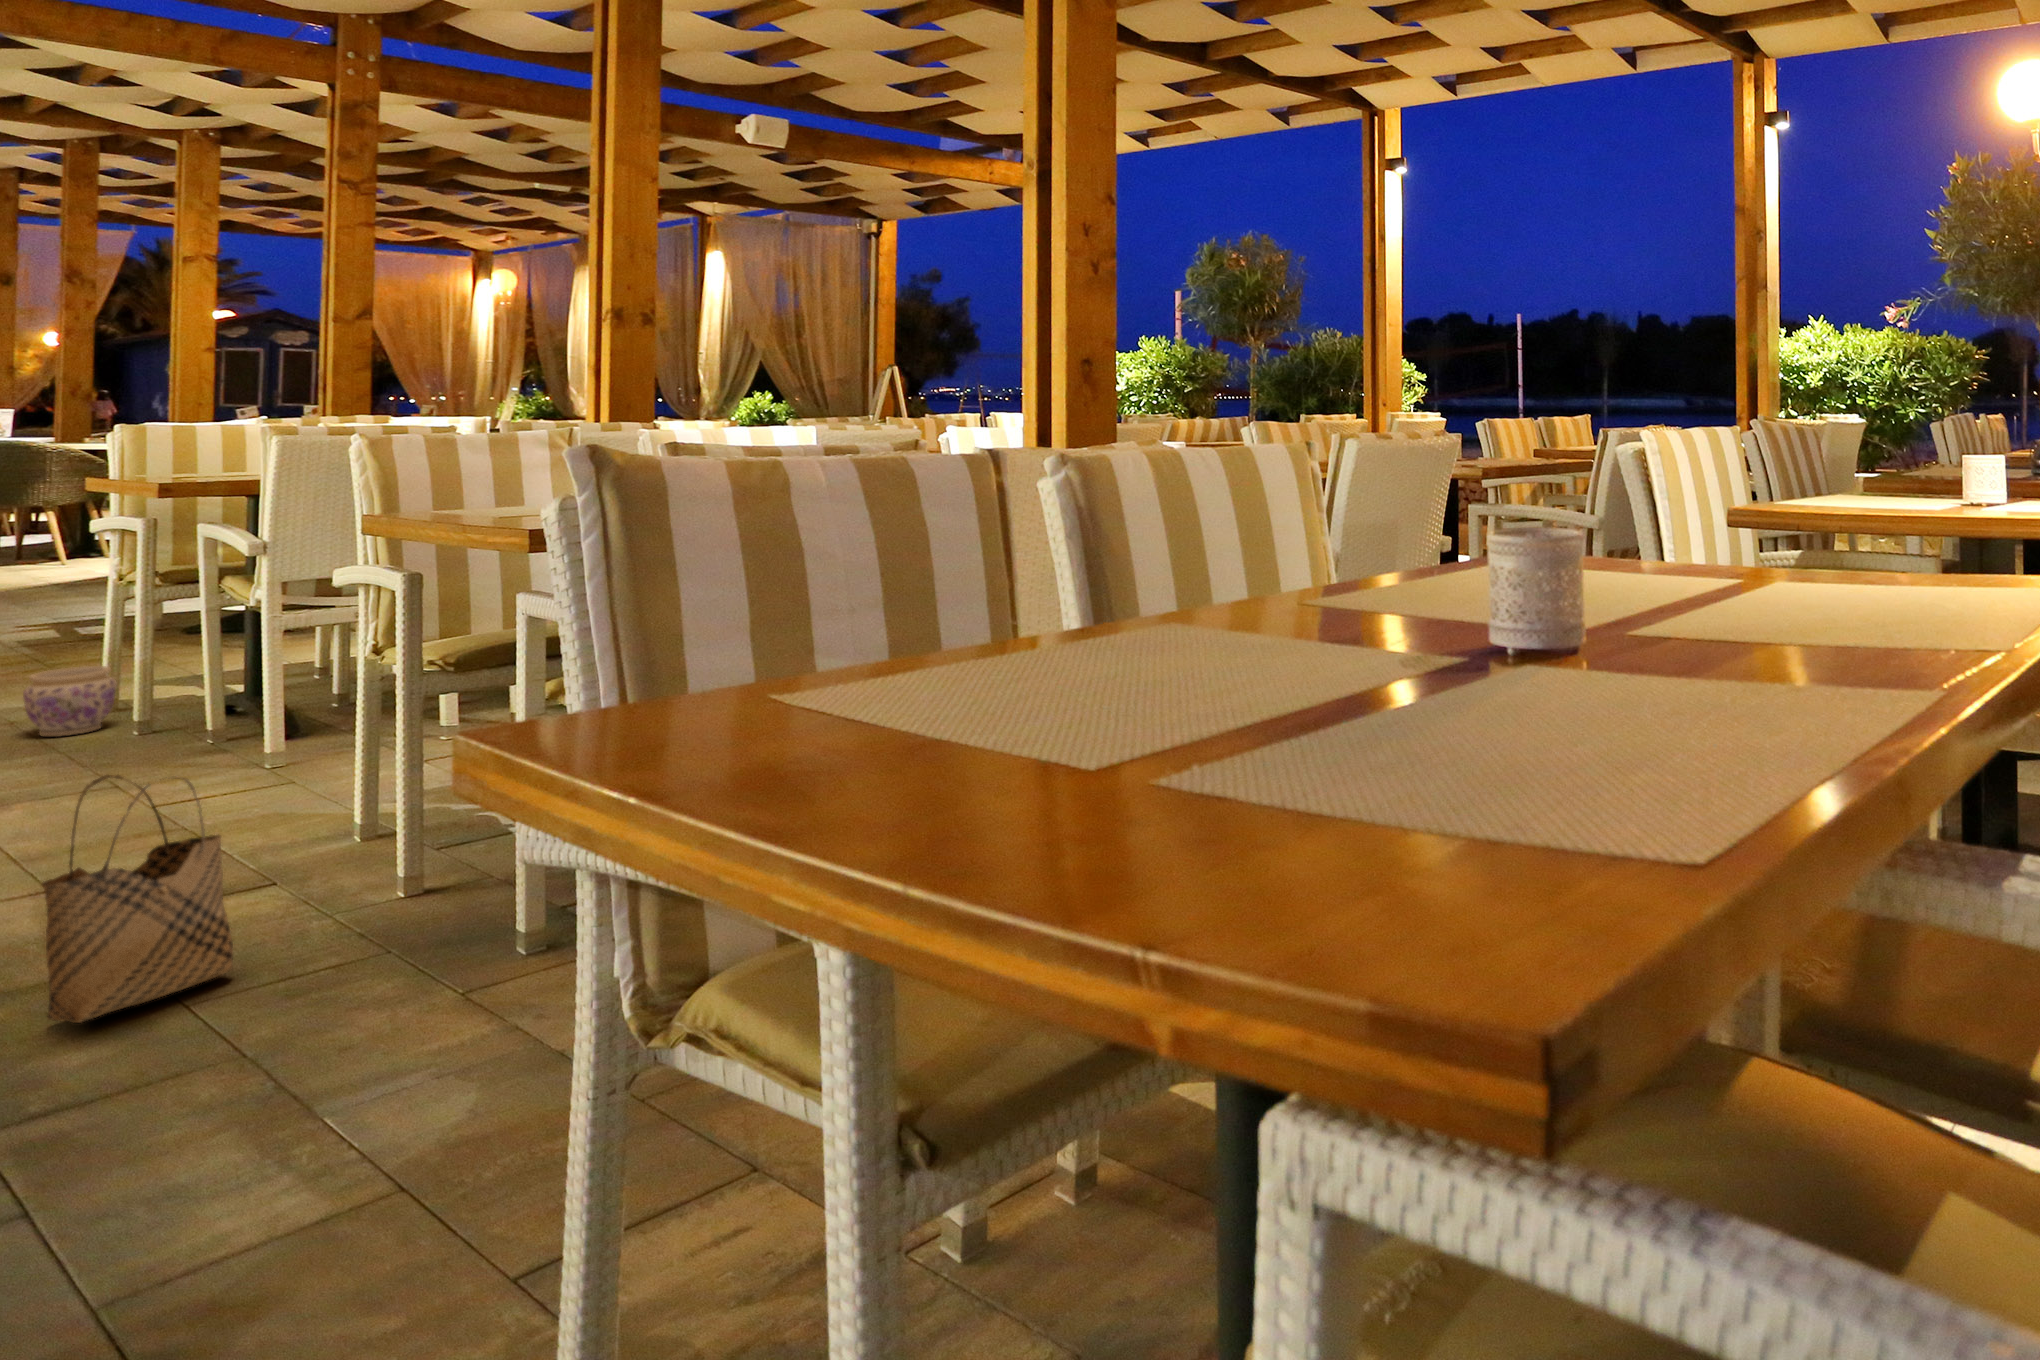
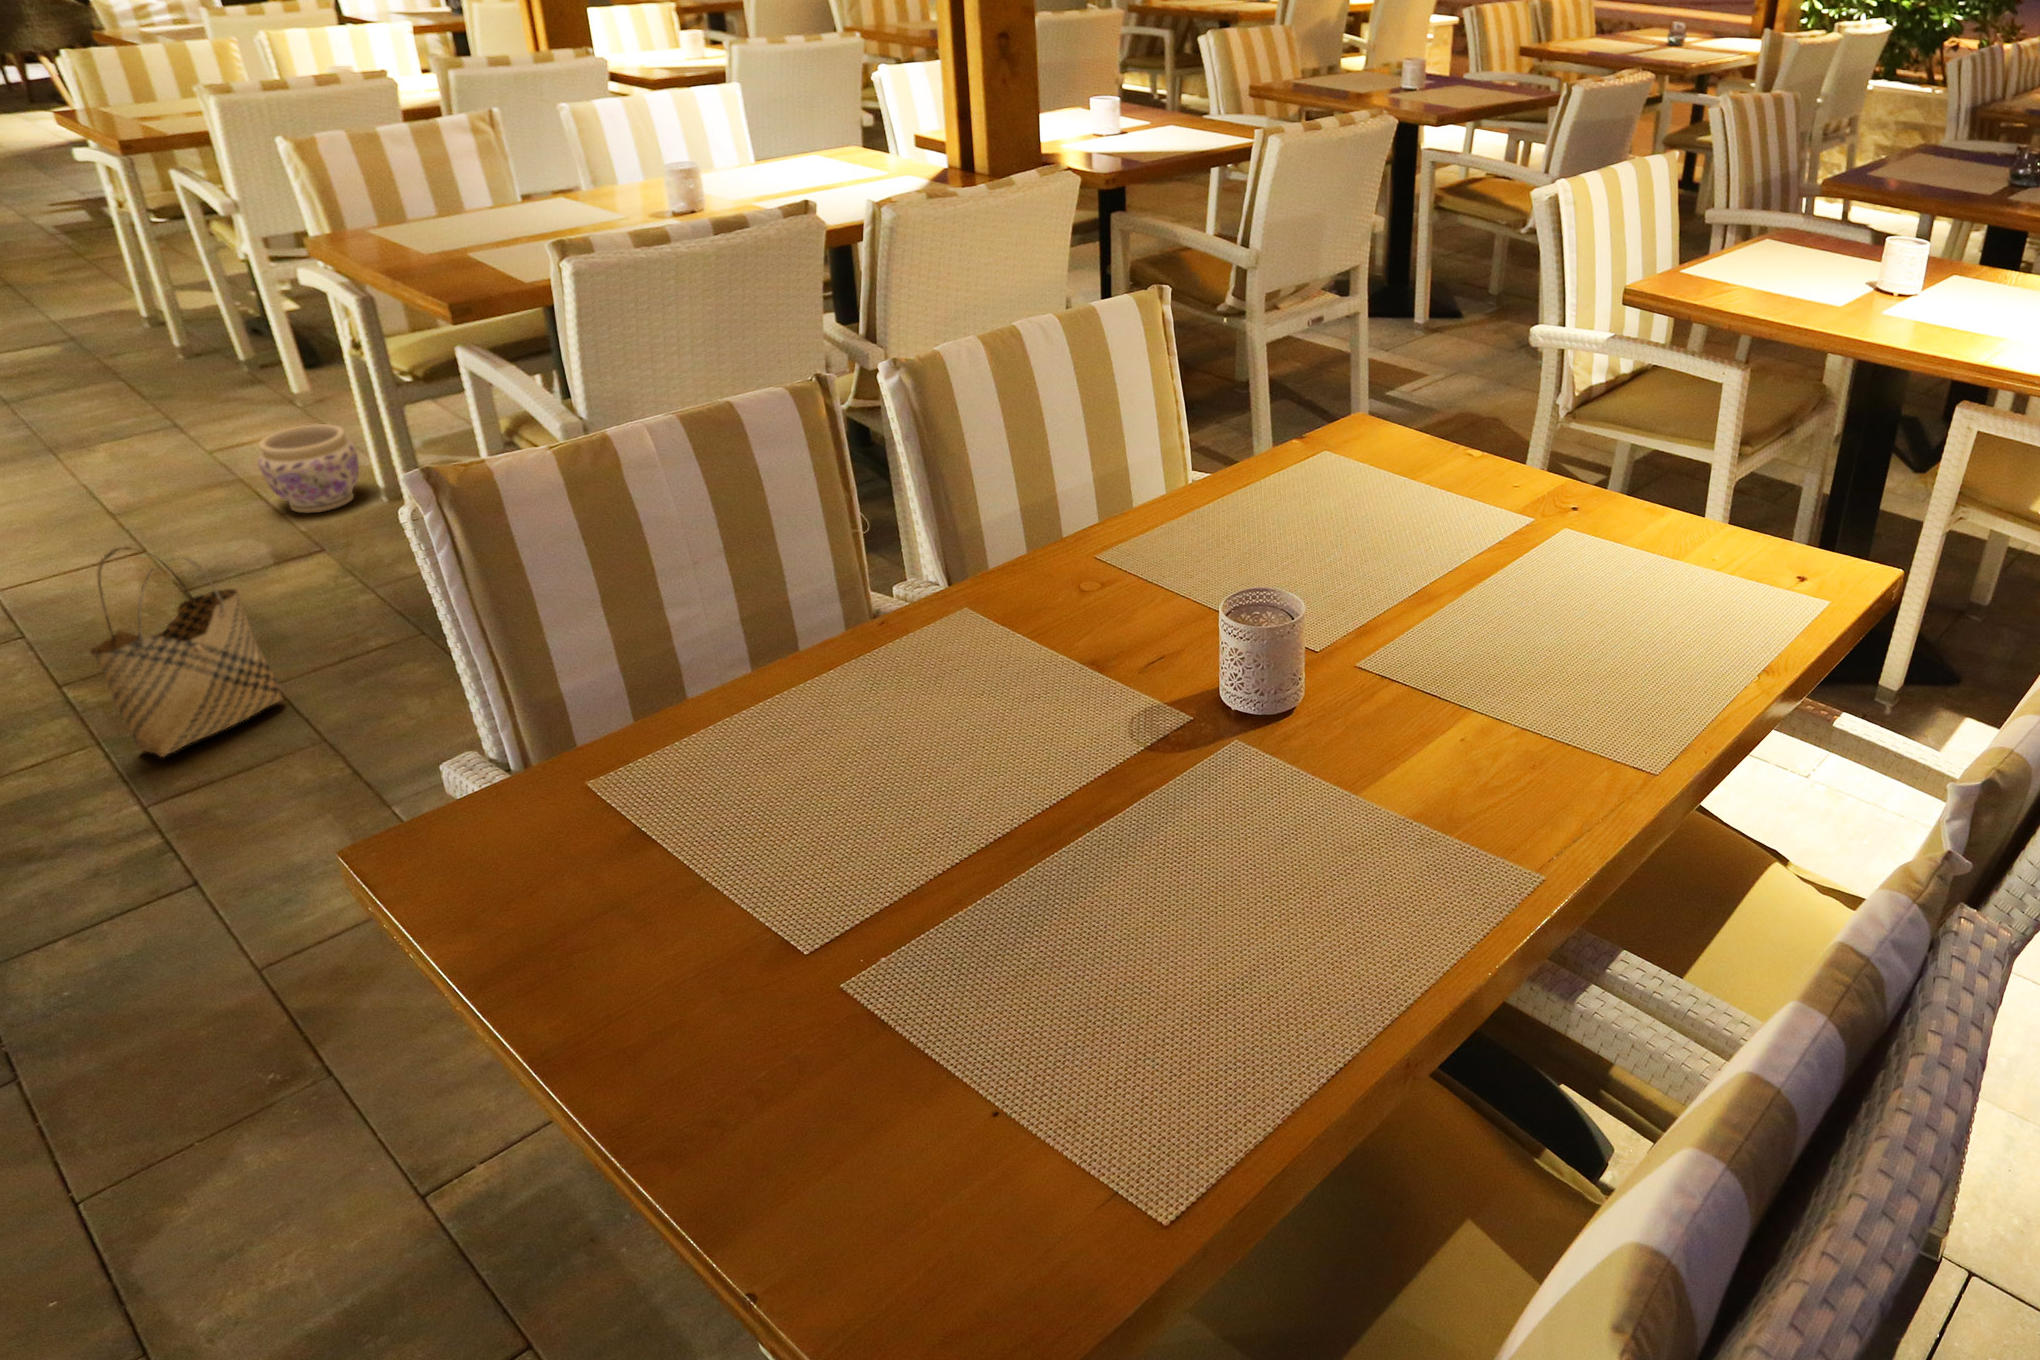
planter: present [23,666,117,737] -> present [258,424,359,513]

